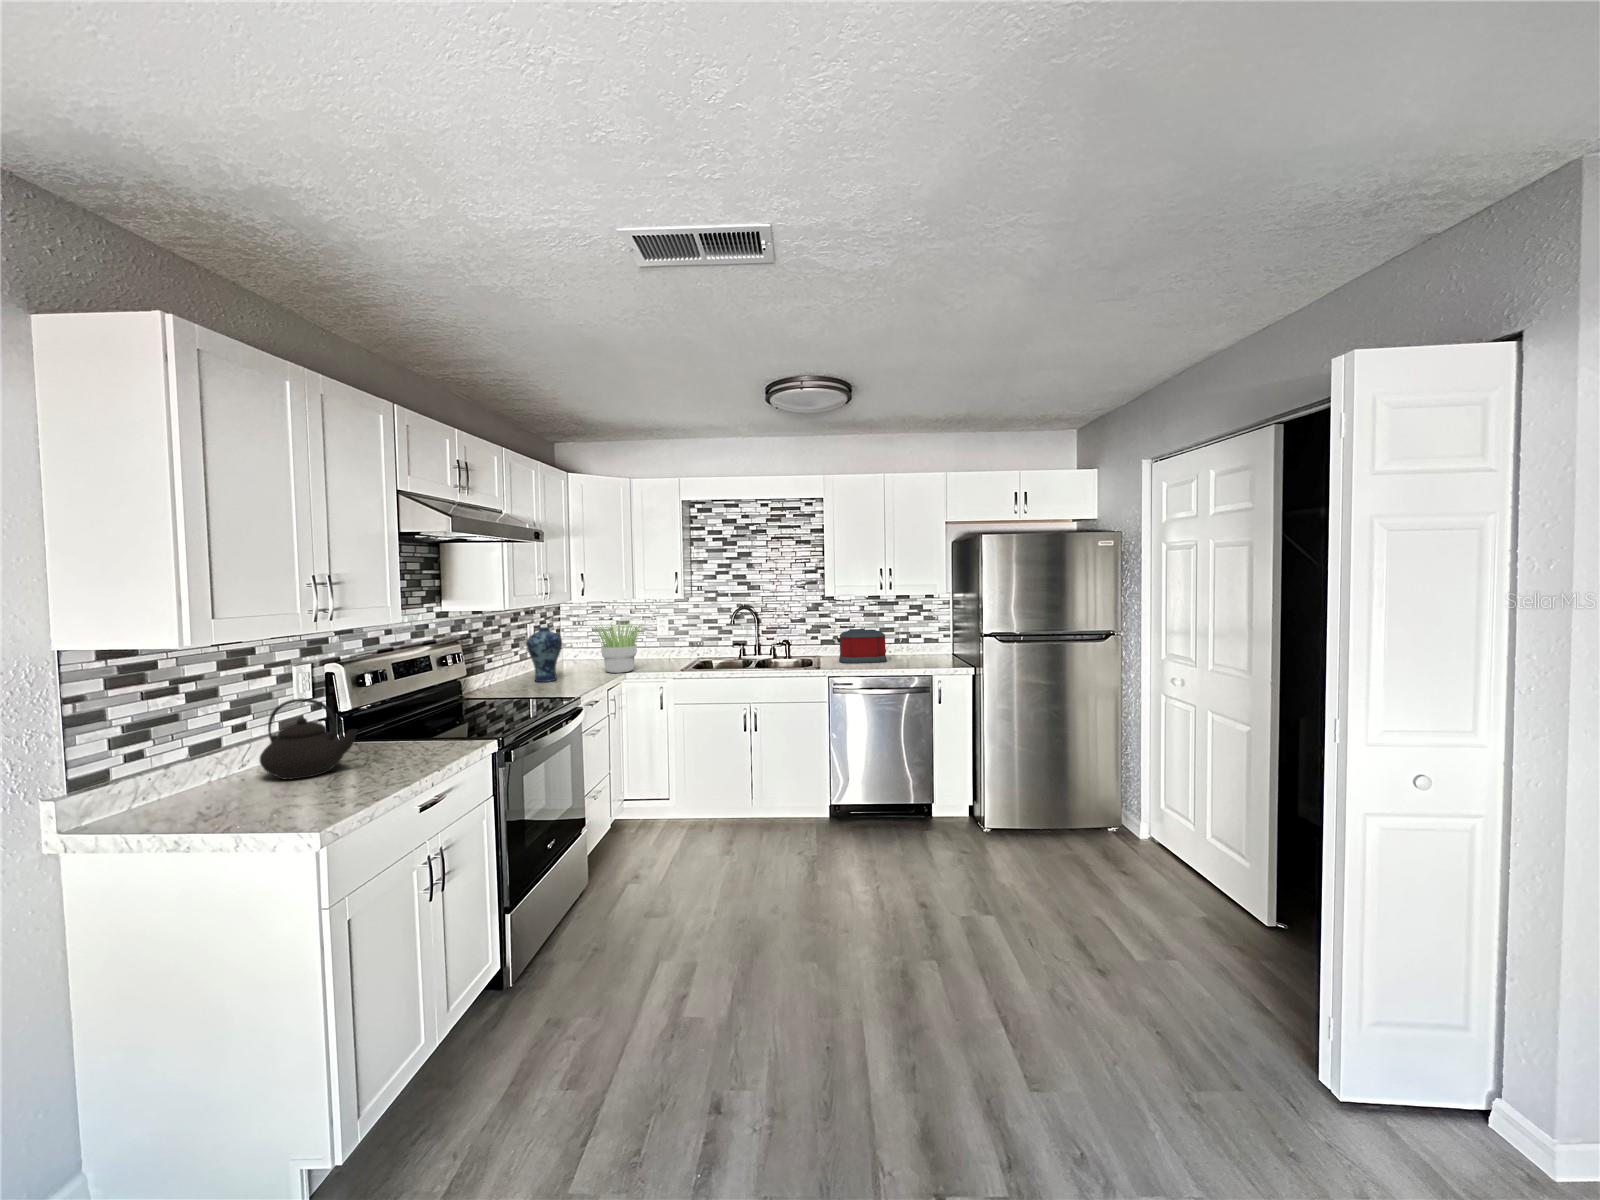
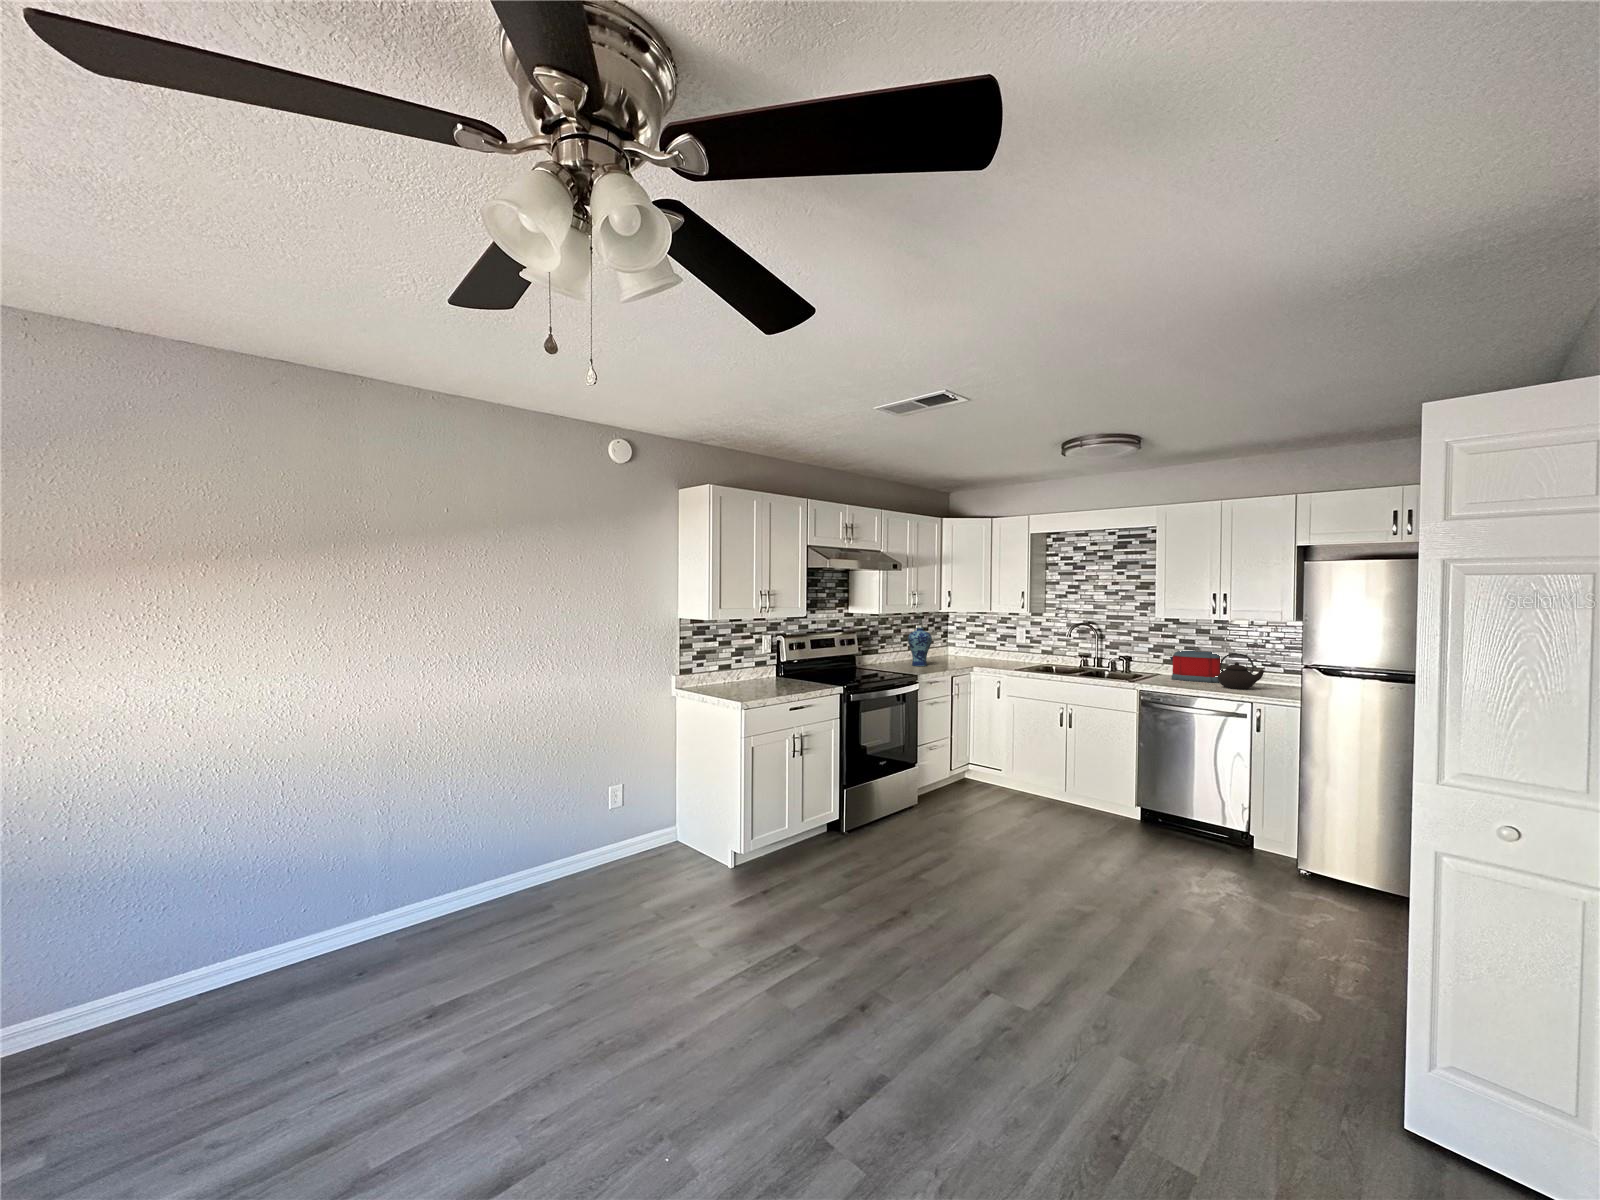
potted plant: present [596,622,642,673] -> none [954,627,999,666]
teapot: present [260,698,357,779] -> present [1218,653,1264,689]

